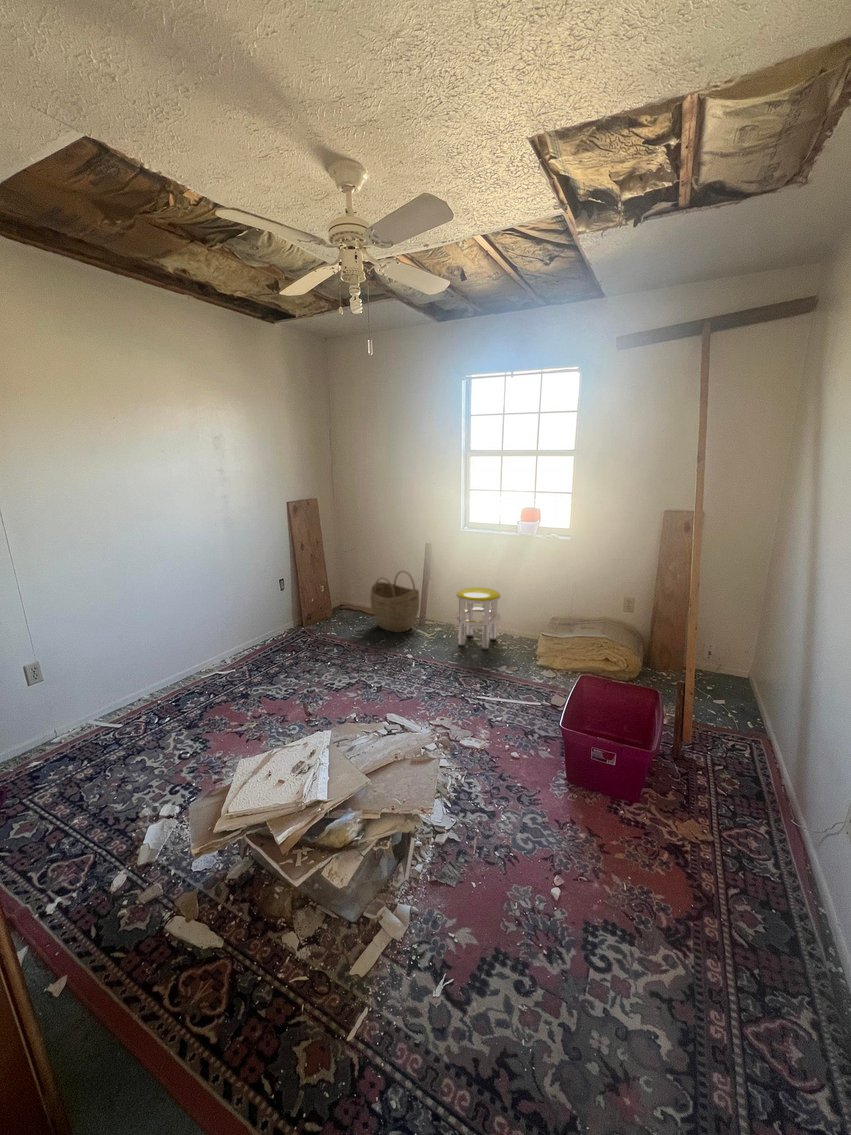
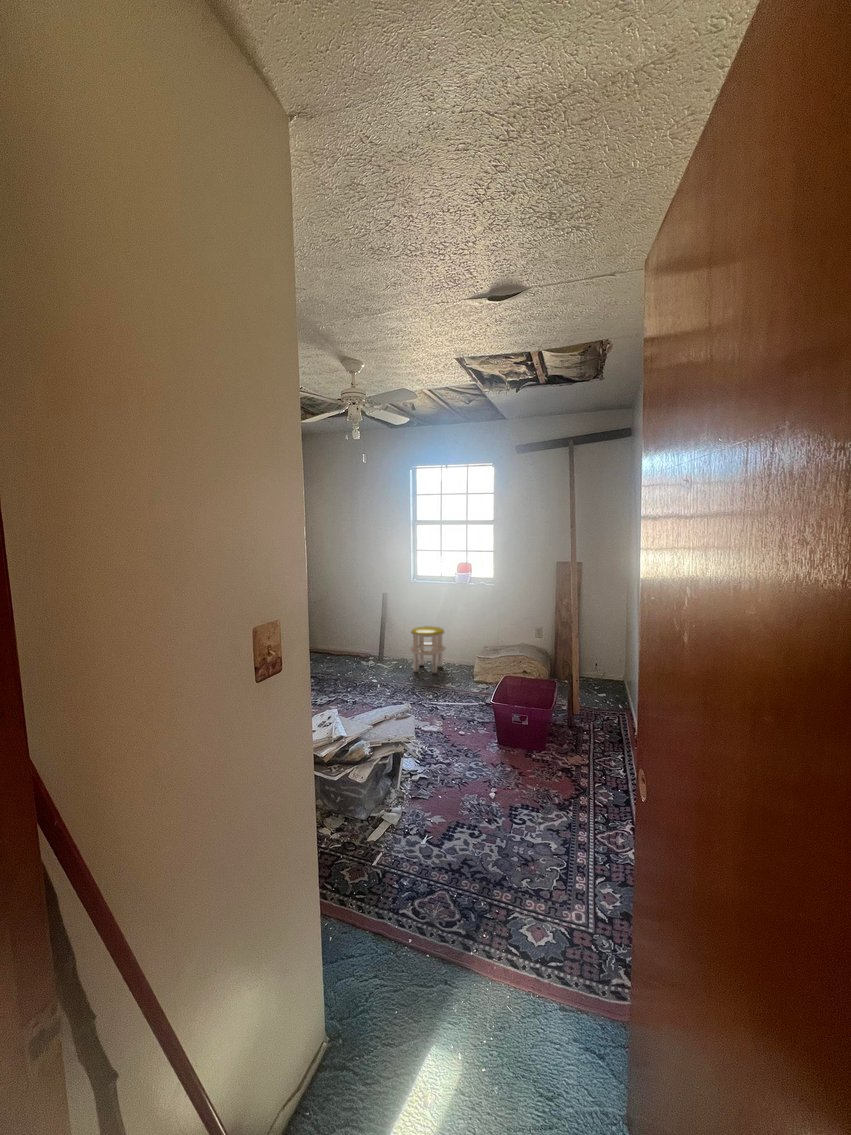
woven basket: present [370,571,420,633] -> none [341,617,381,667]

